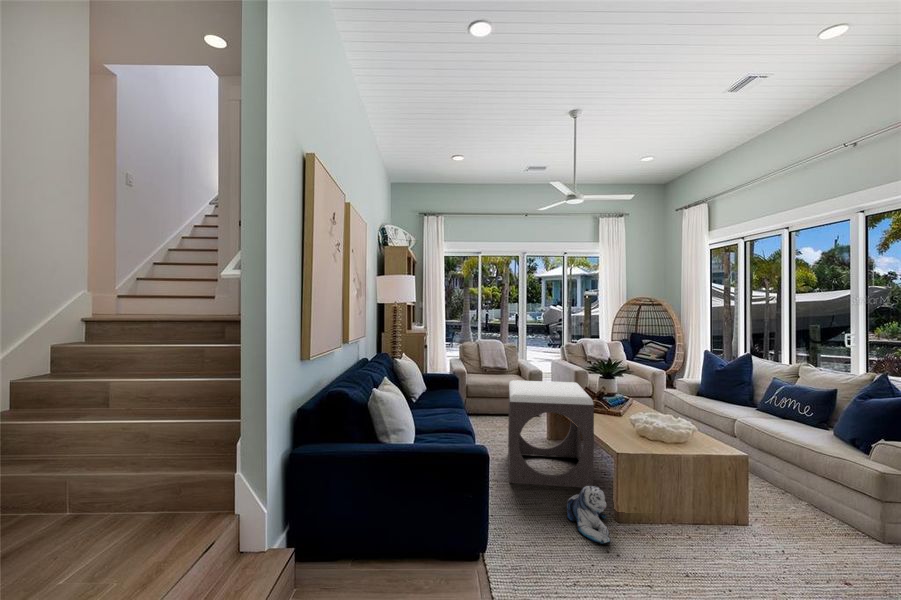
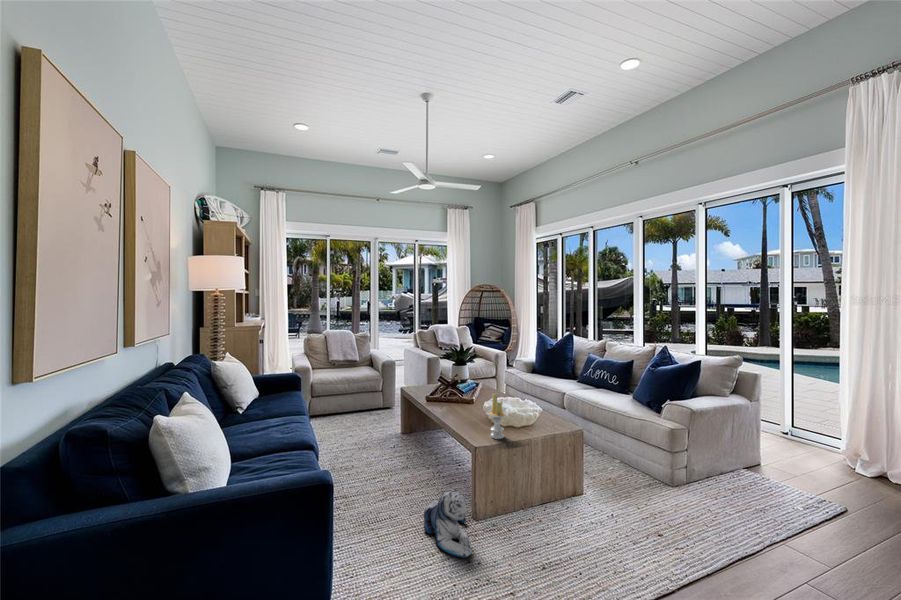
footstool: present [508,380,594,488] -> none [358,373,450,496]
candle: none [629,403,652,448] -> present [486,393,508,439]

